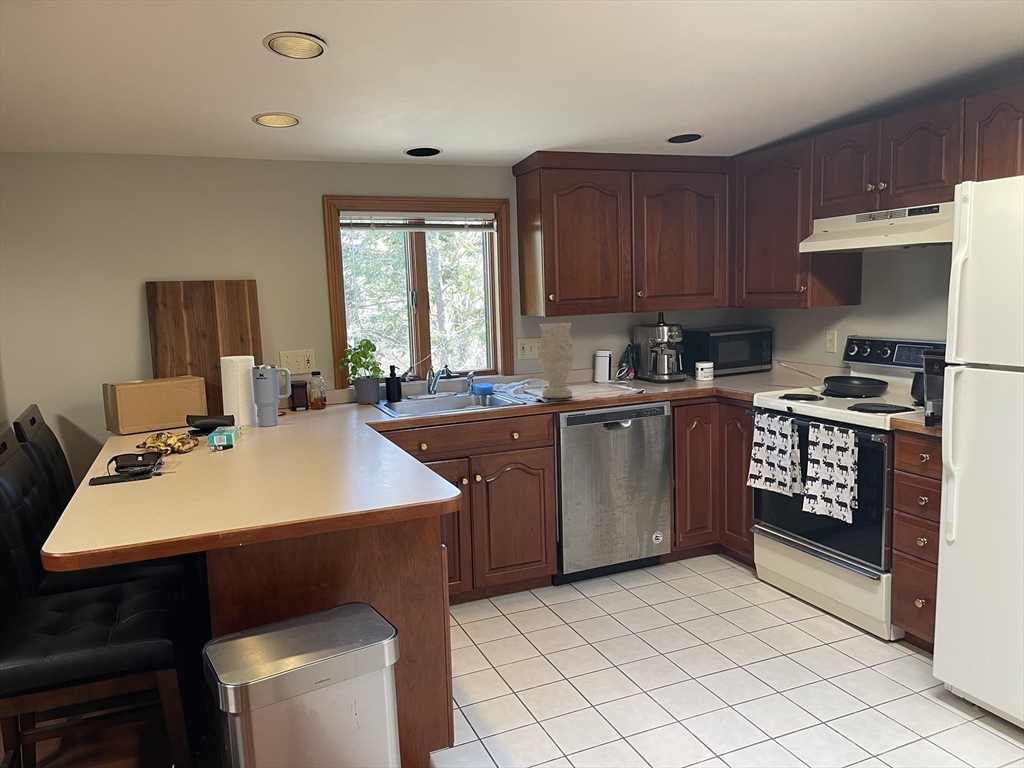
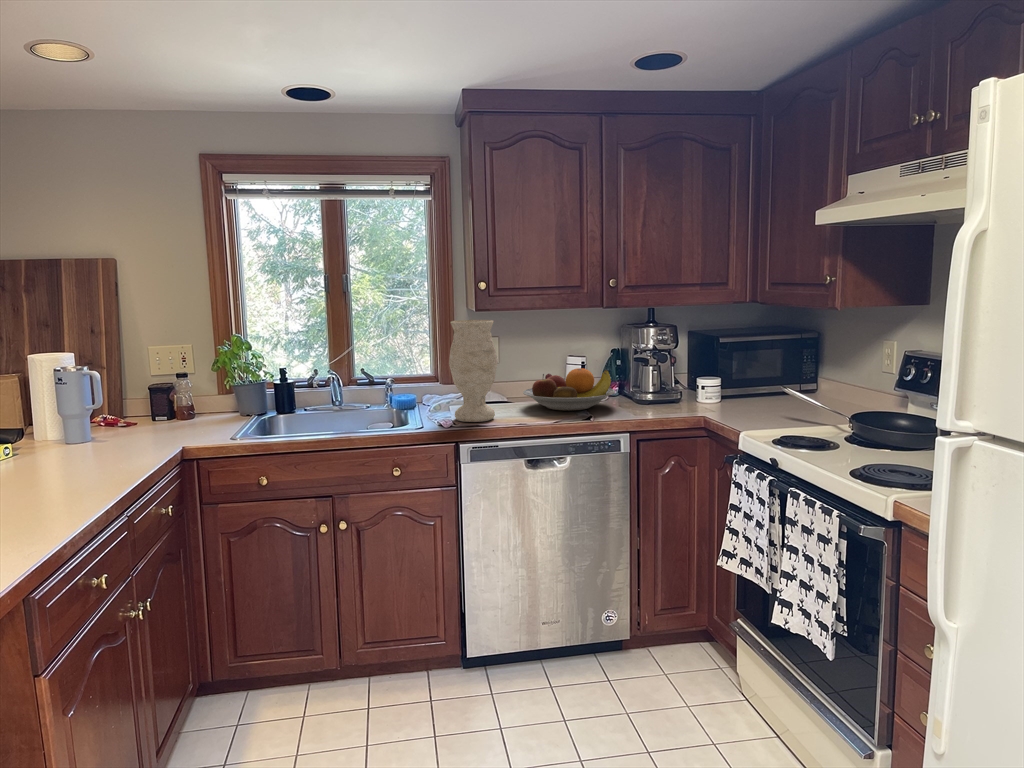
fruit bowl: none [578,358,647,389] -> present [523,368,615,411]

